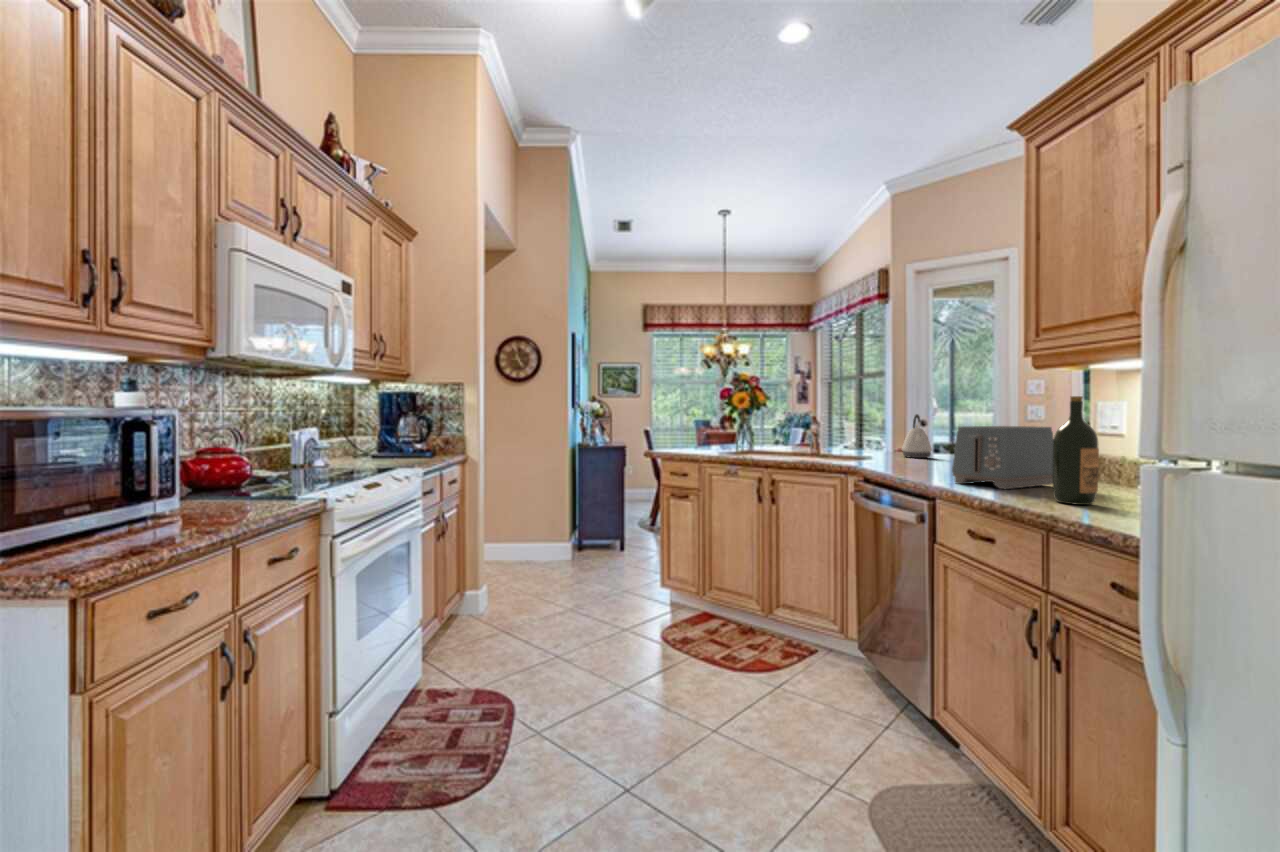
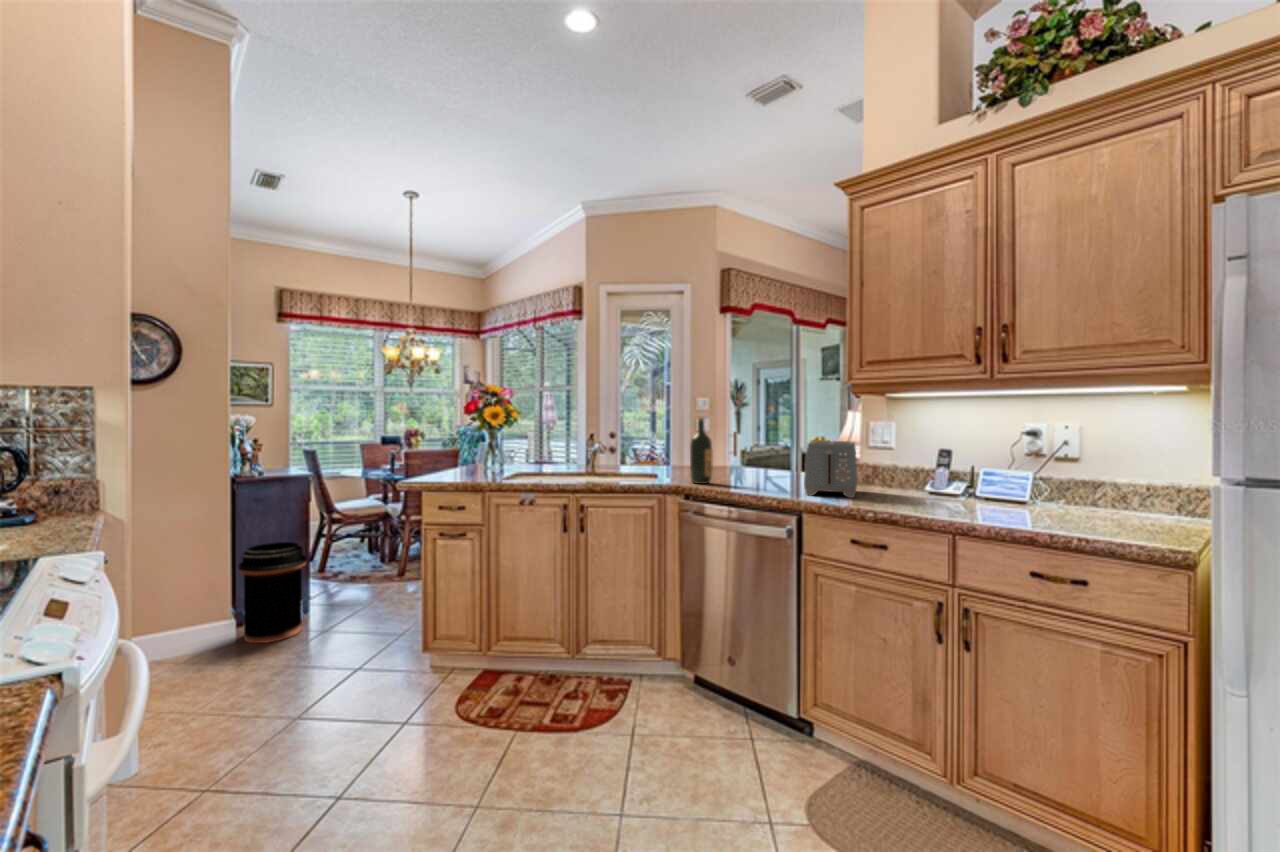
wine bottle: present [1053,396,1099,505] -> present [690,418,713,484]
kettle: present [902,414,932,458] -> none [660,428,686,469]
trash can: none [577,495,617,563] -> present [238,542,306,643]

